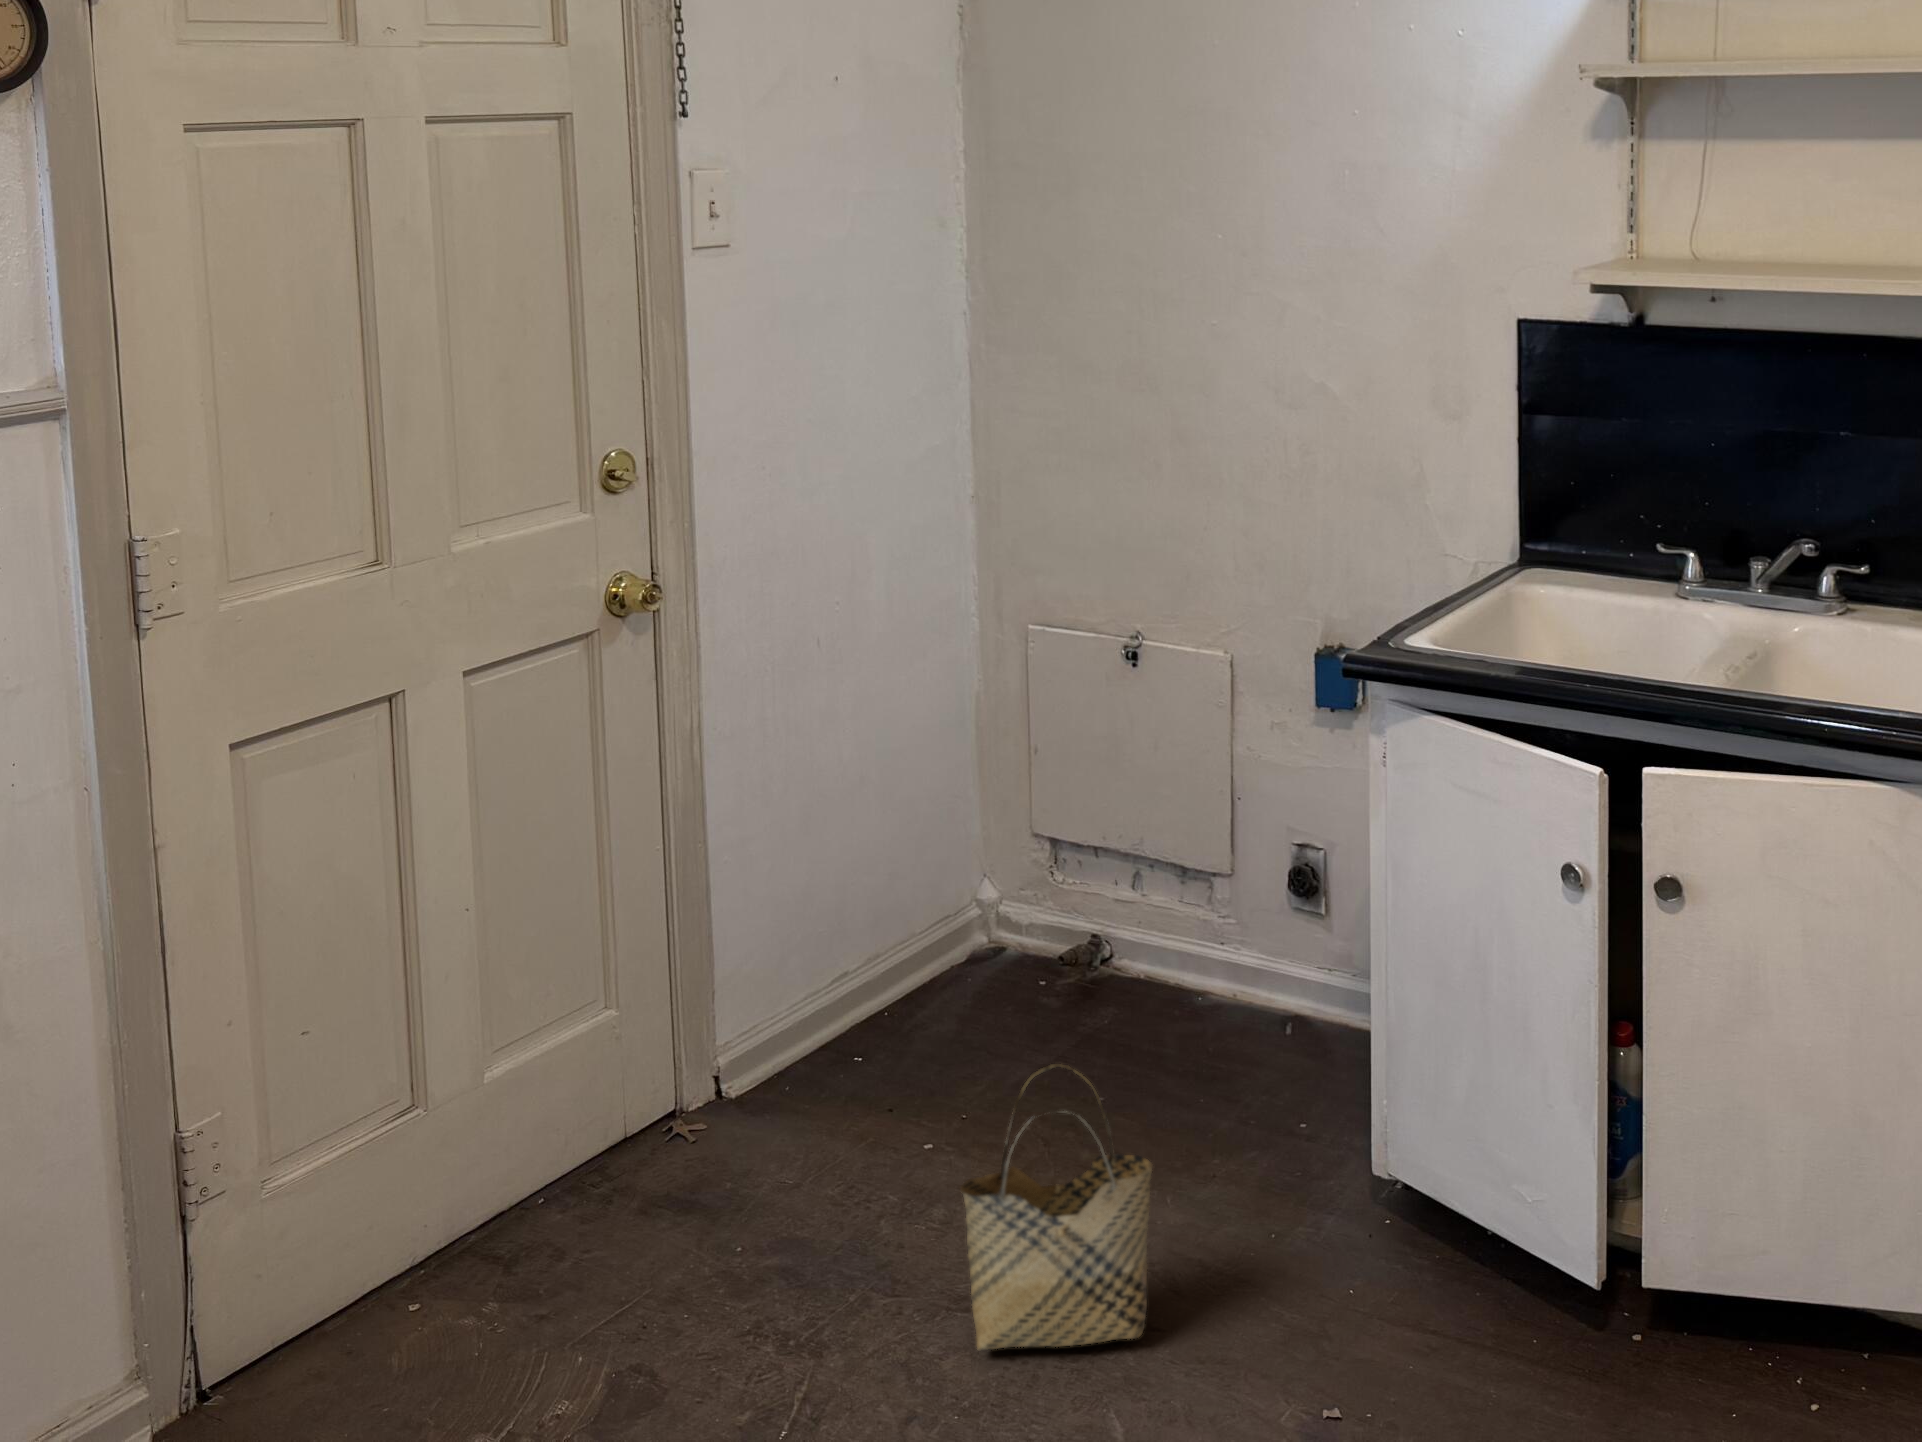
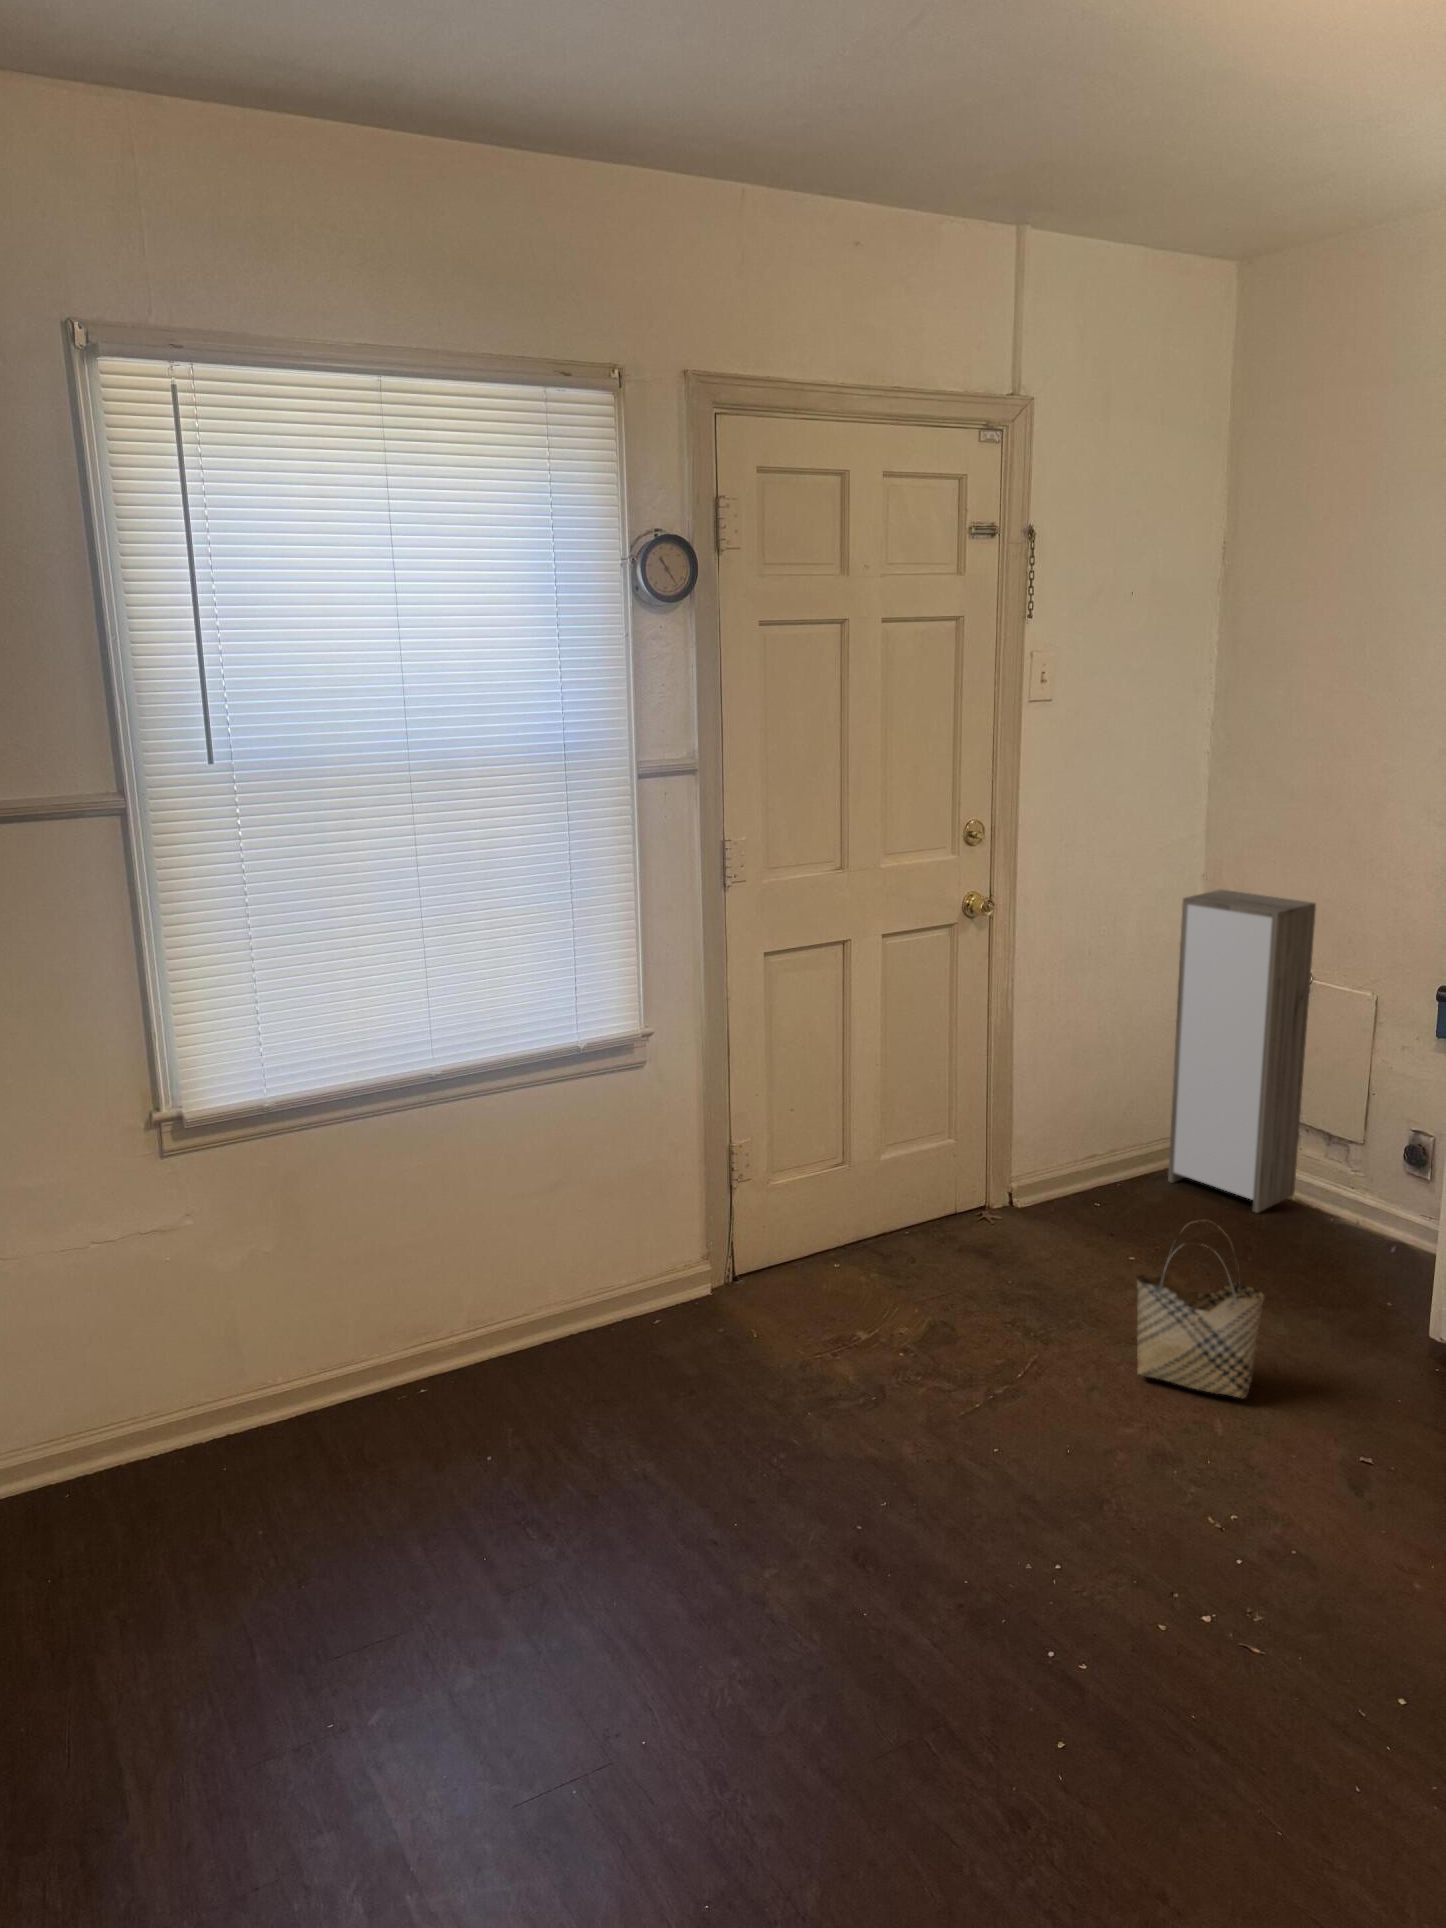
storage cabinet: none [950,521,1144,1011] -> present [1168,890,1316,1213]

